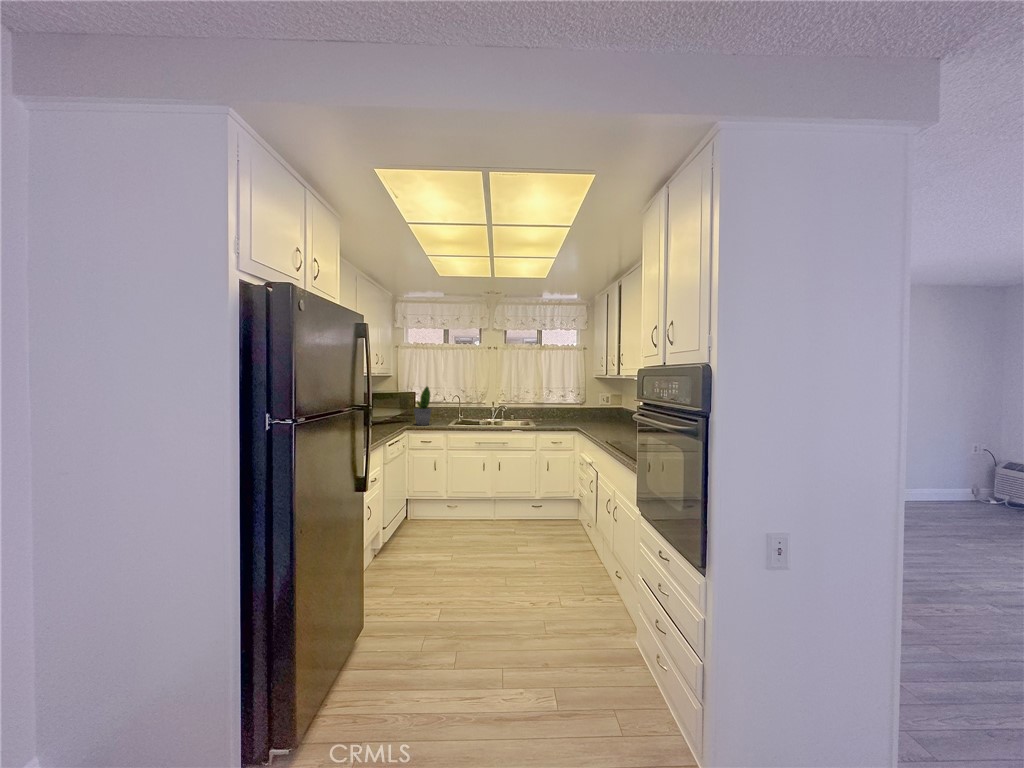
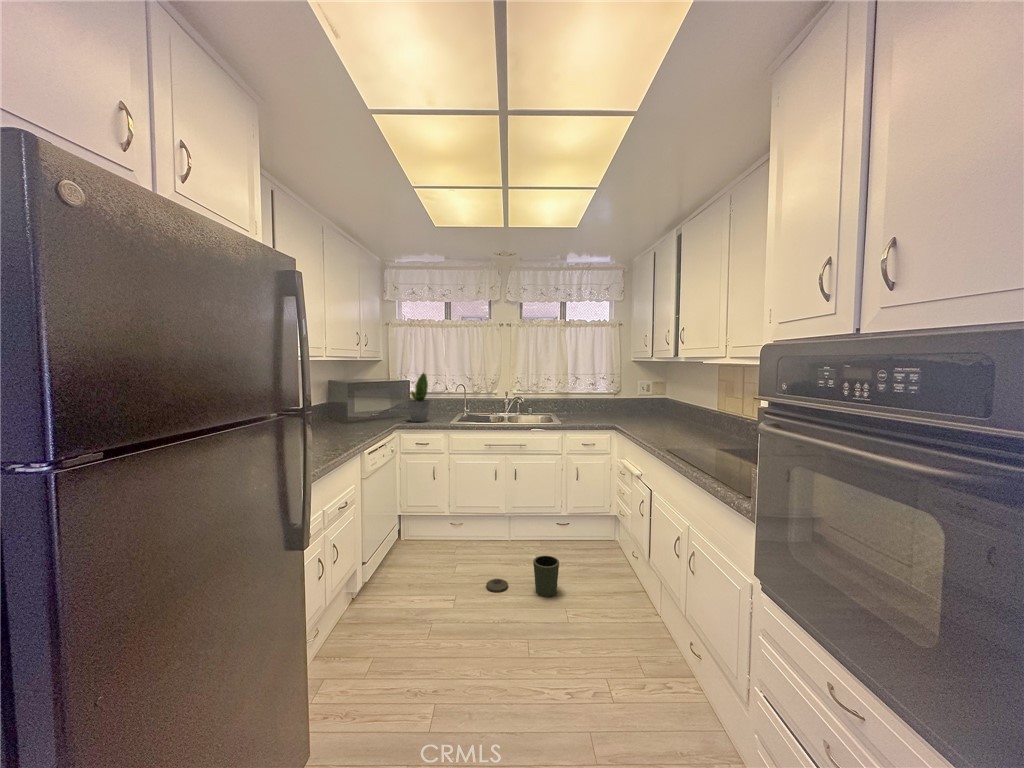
trash can: none [475,523,530,552] -> present [486,556,559,597]

